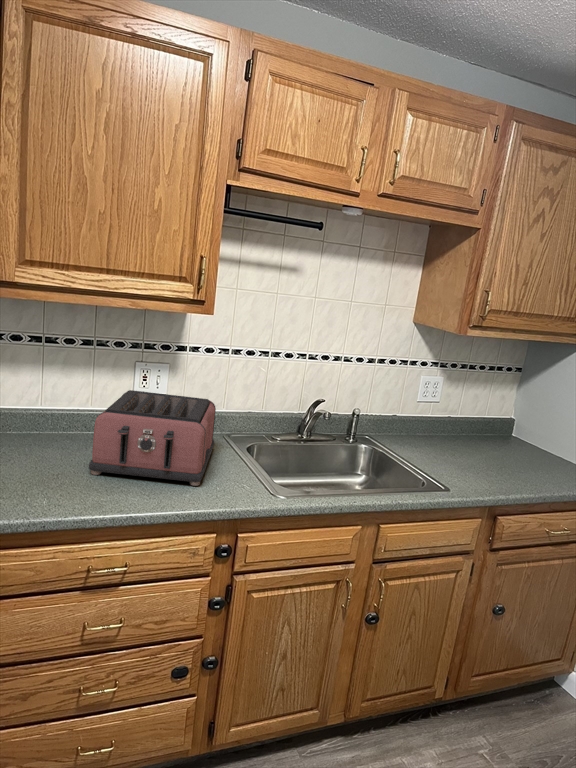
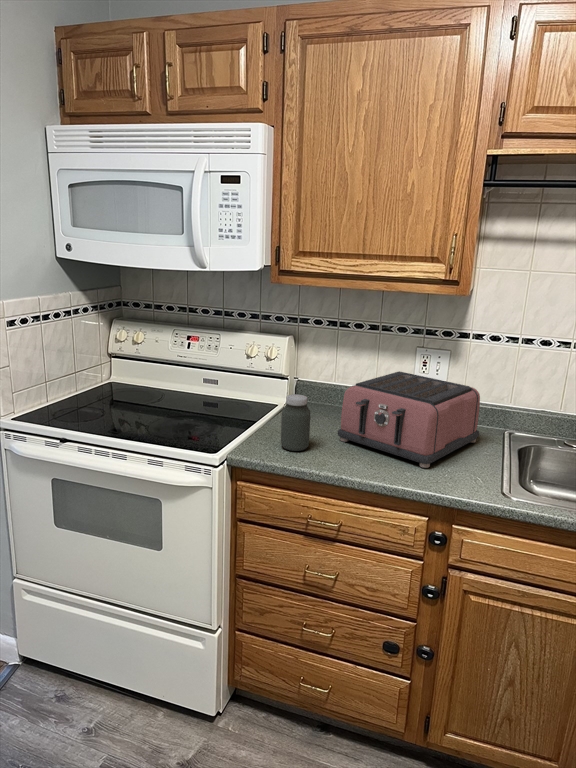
jar: none [33,432,70,499] -> present [281,394,310,451]

